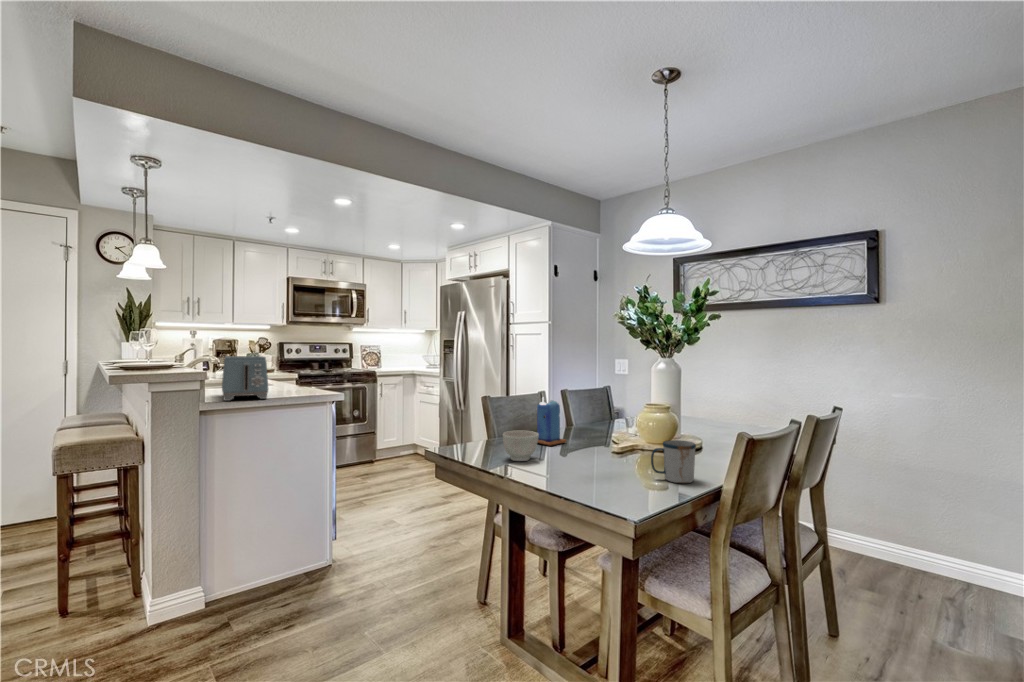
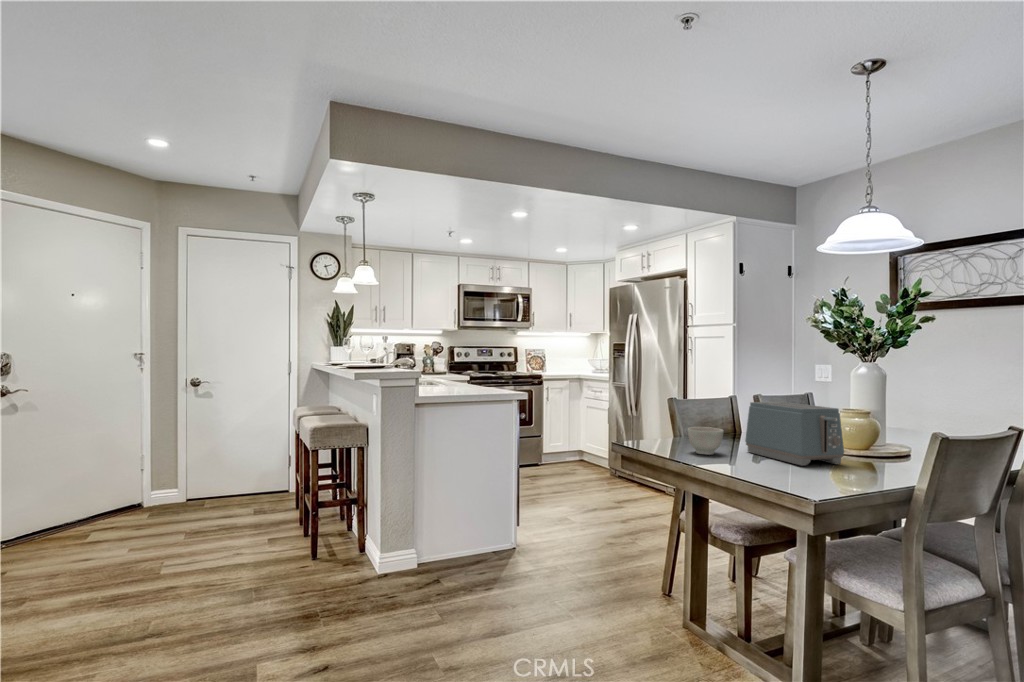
toaster: present [222,356,268,401] -> present [745,402,844,466]
candle: present [537,398,566,446] -> none [714,398,752,446]
mug: present [651,440,696,483] -> none [840,440,889,480]

